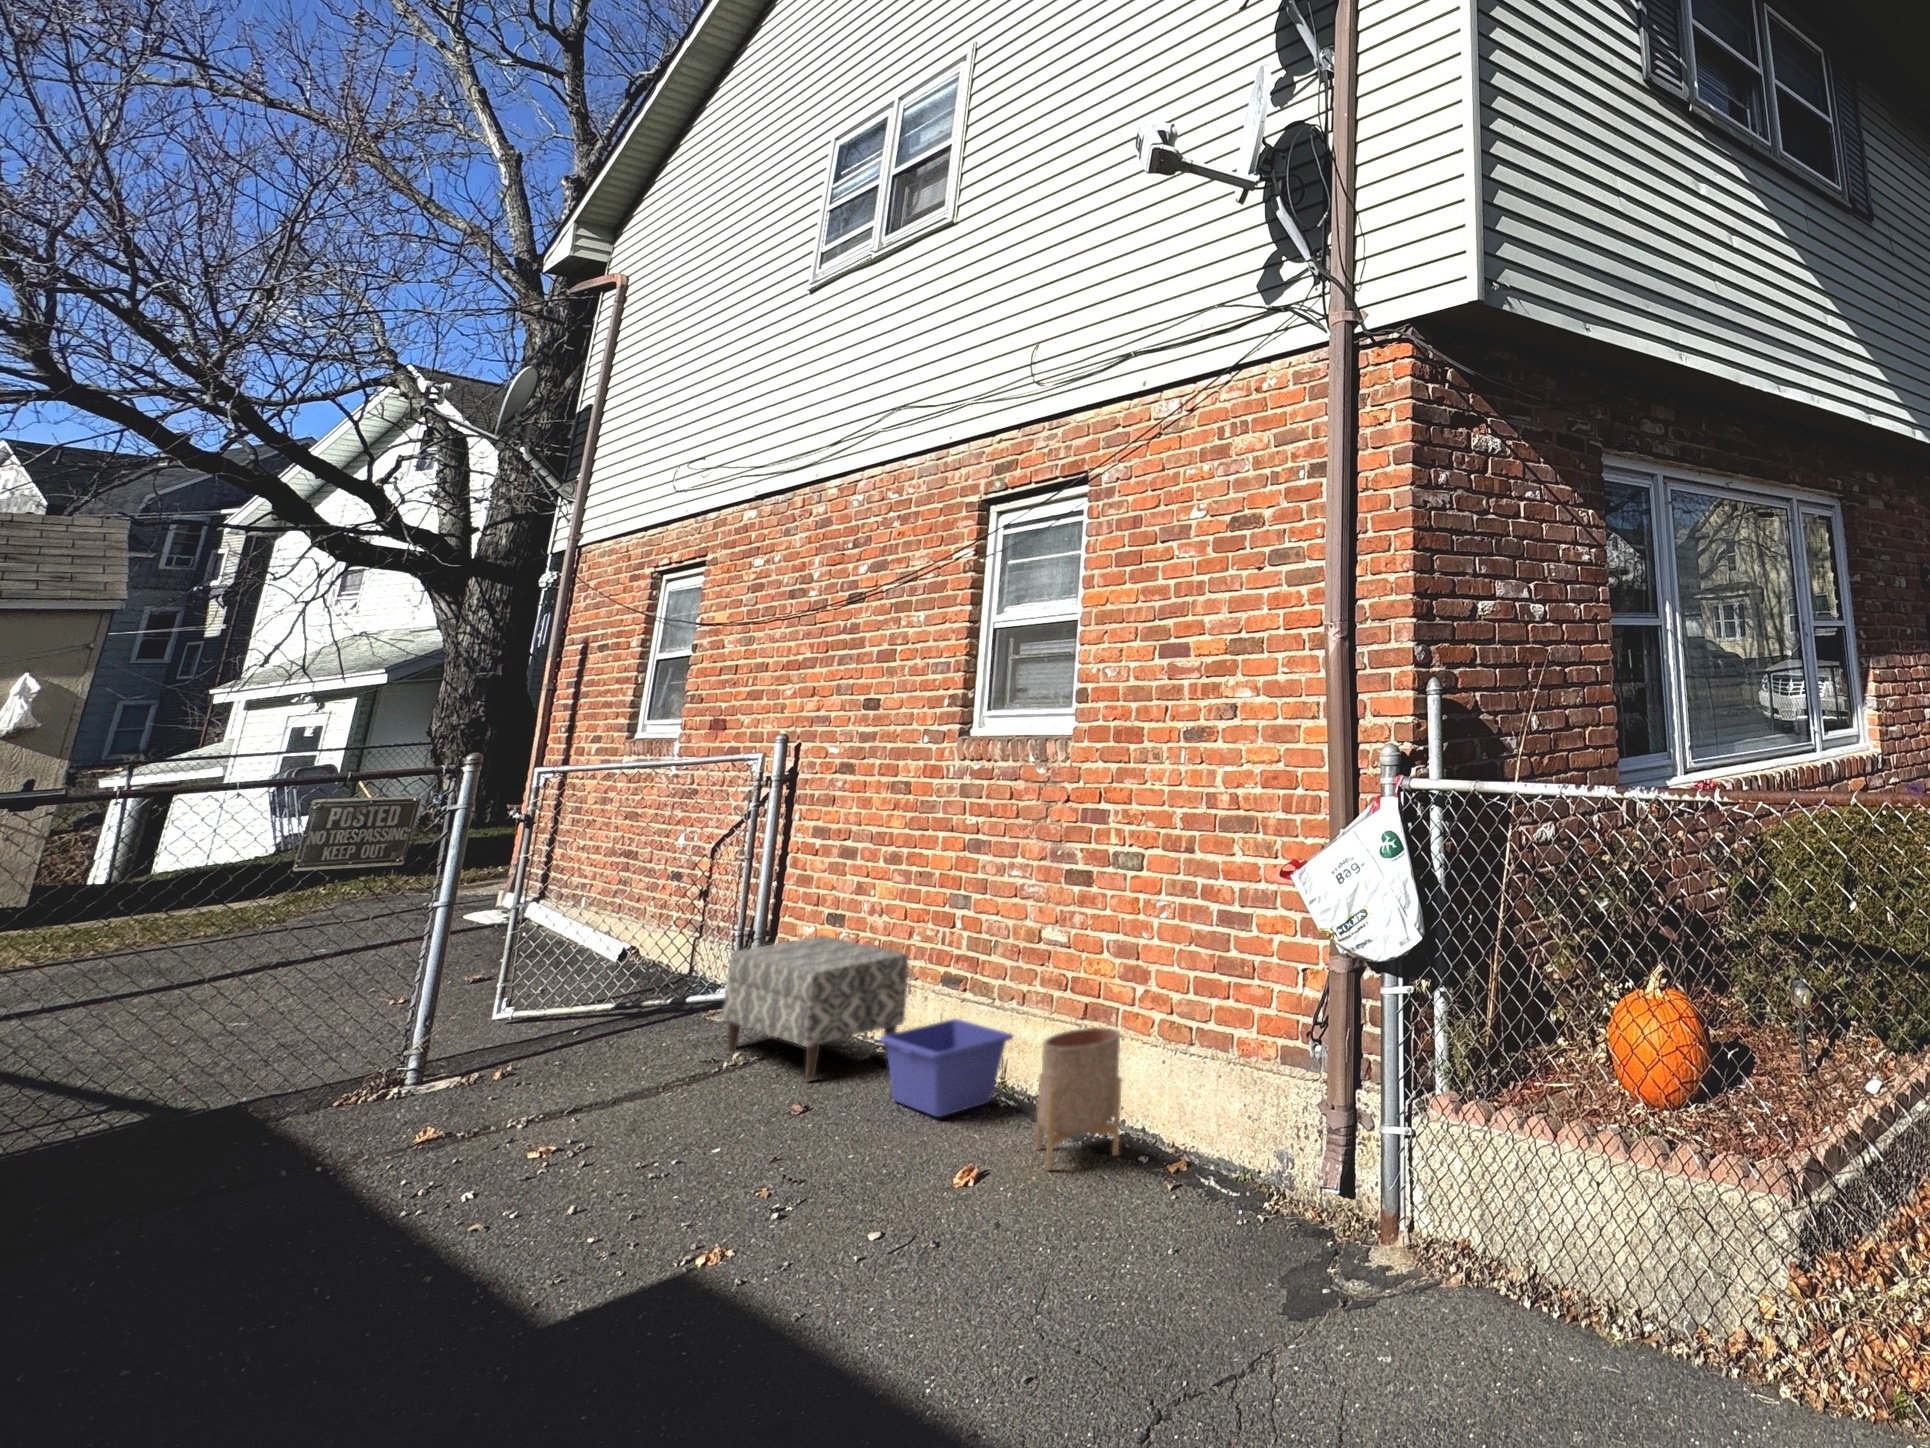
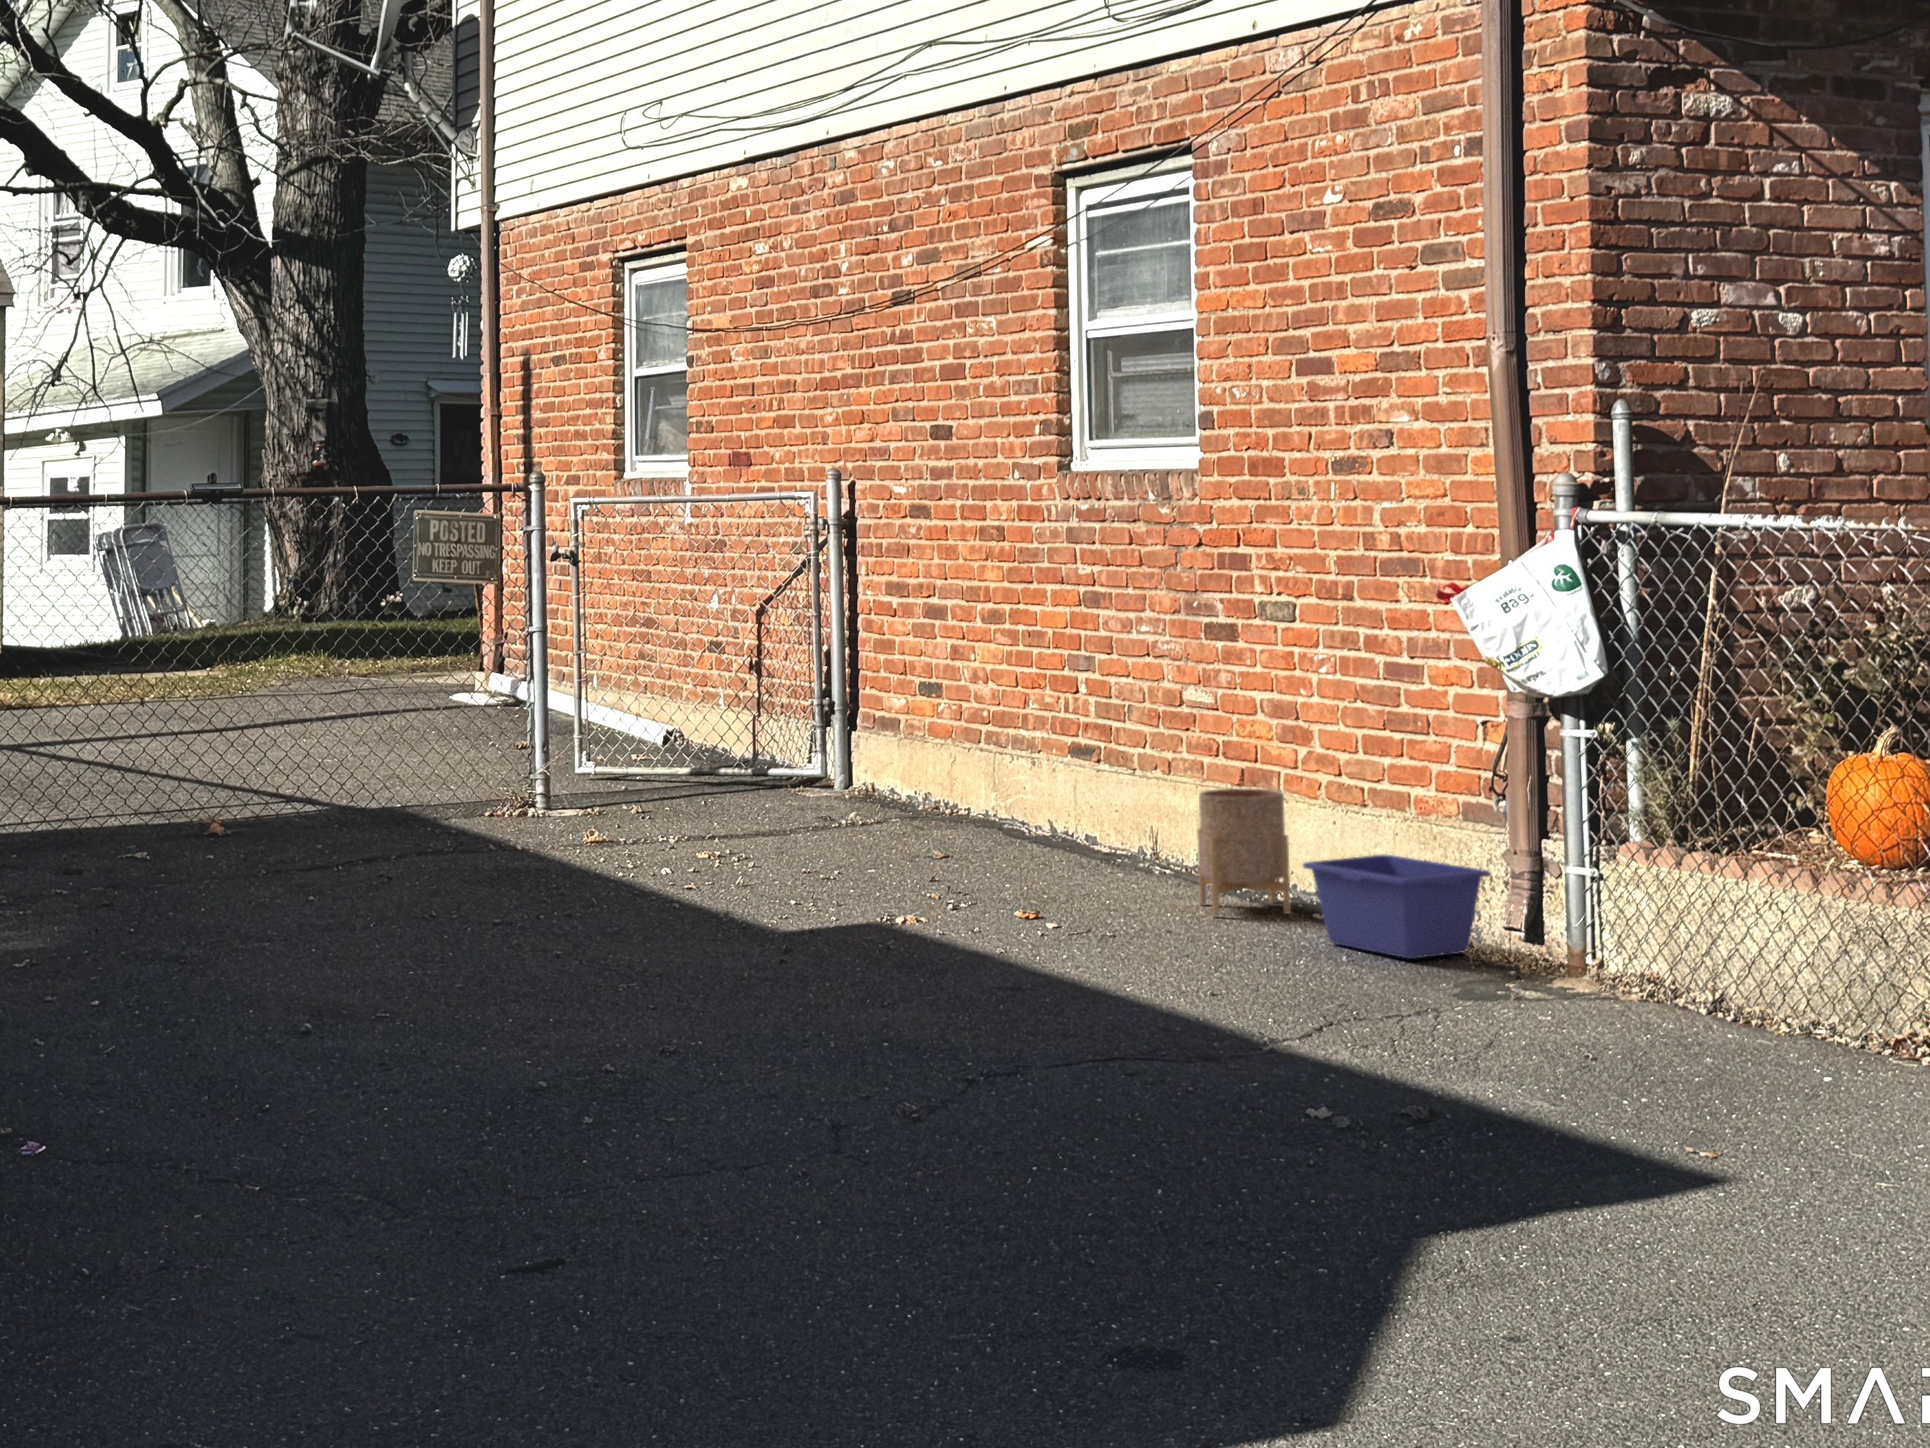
bench: present [723,936,909,1079] -> none [823,709,1031,846]
storage bin: present [880,1019,1013,1117] -> present [1303,855,1490,959]

